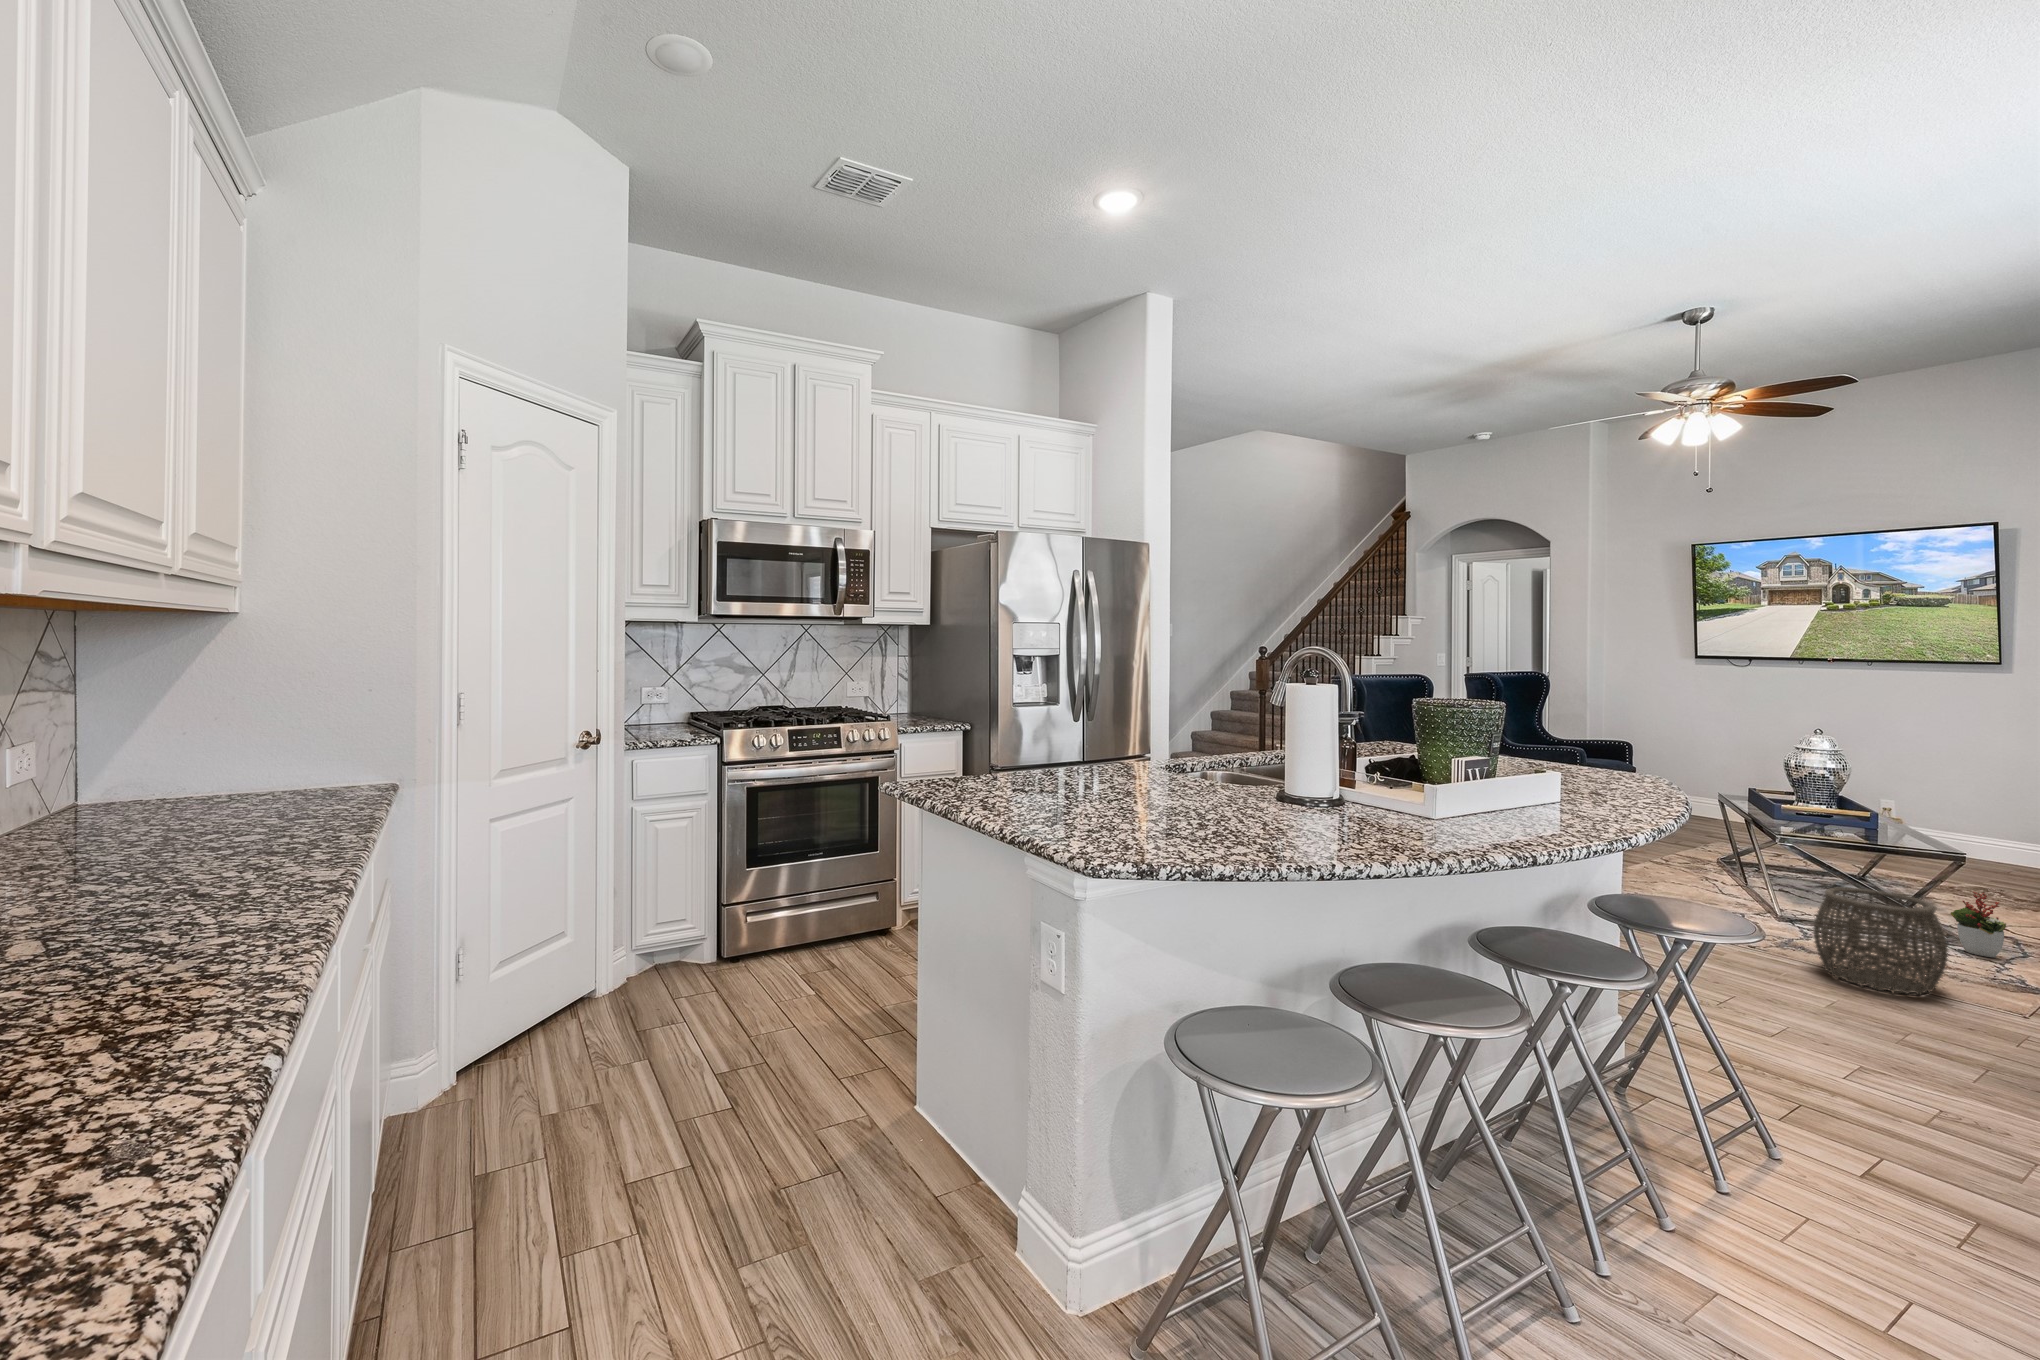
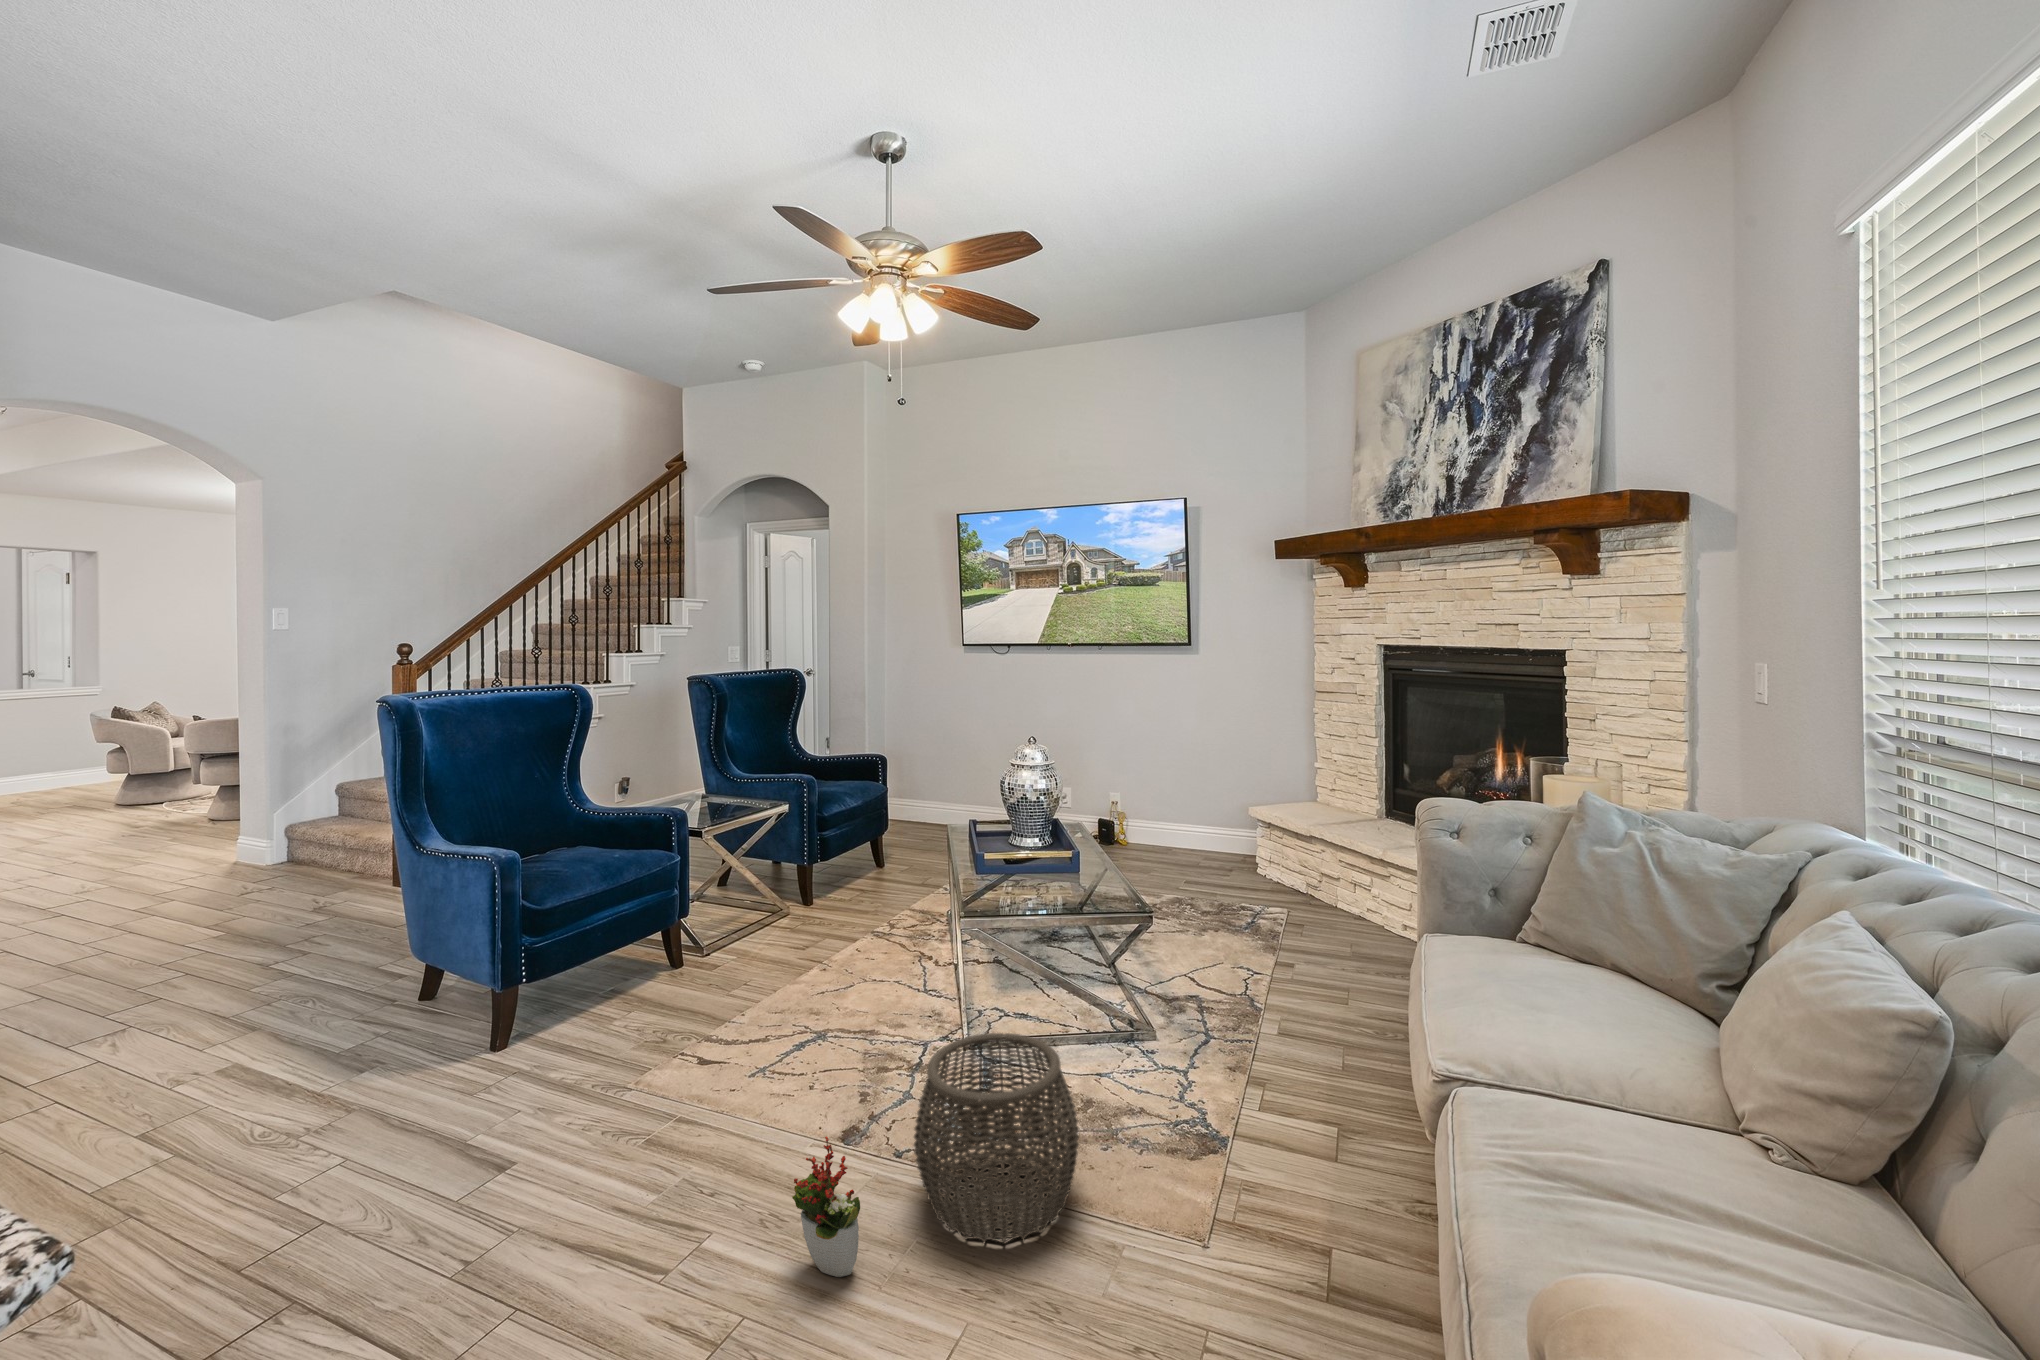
decorative plant: present [1950,892,2006,957] -> present [792,1136,860,1277]

